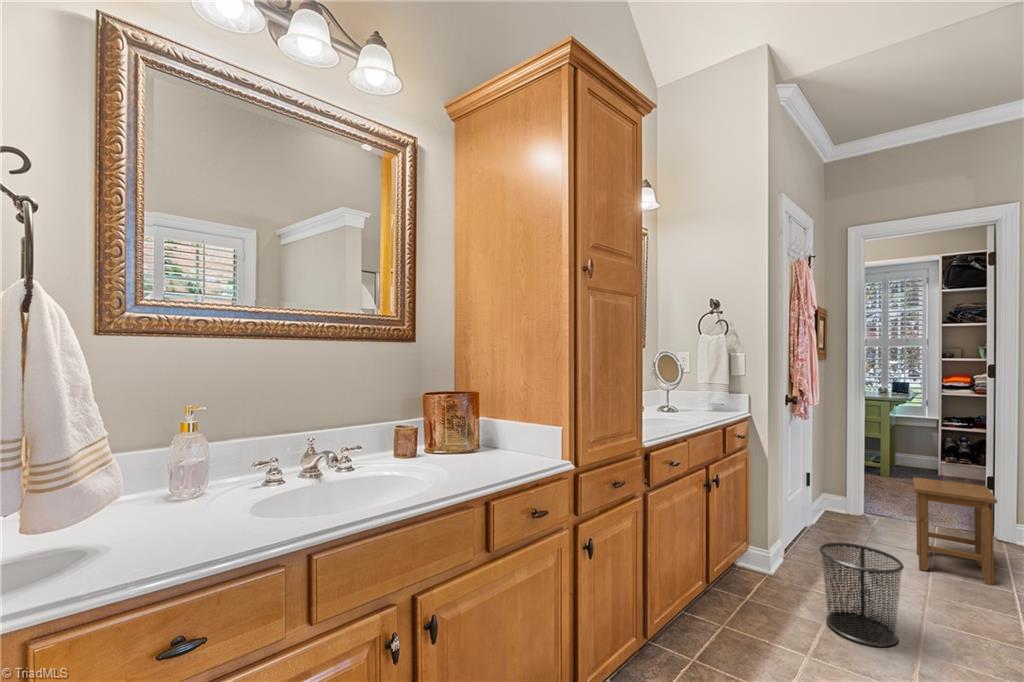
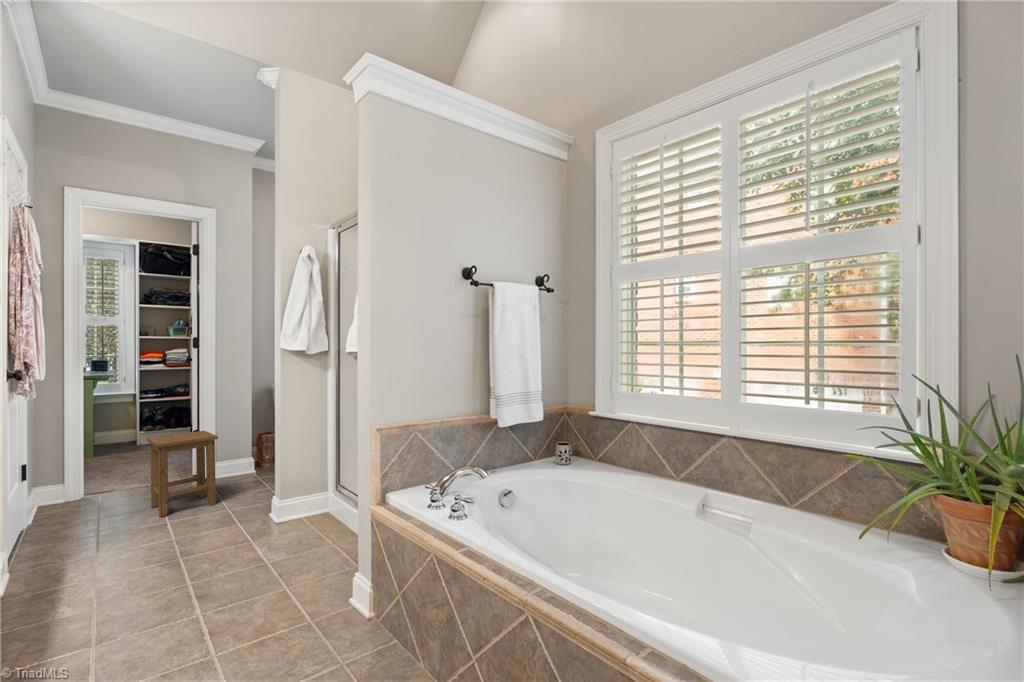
waste bin: present [819,543,904,647] -> none [90,500,177,598]

